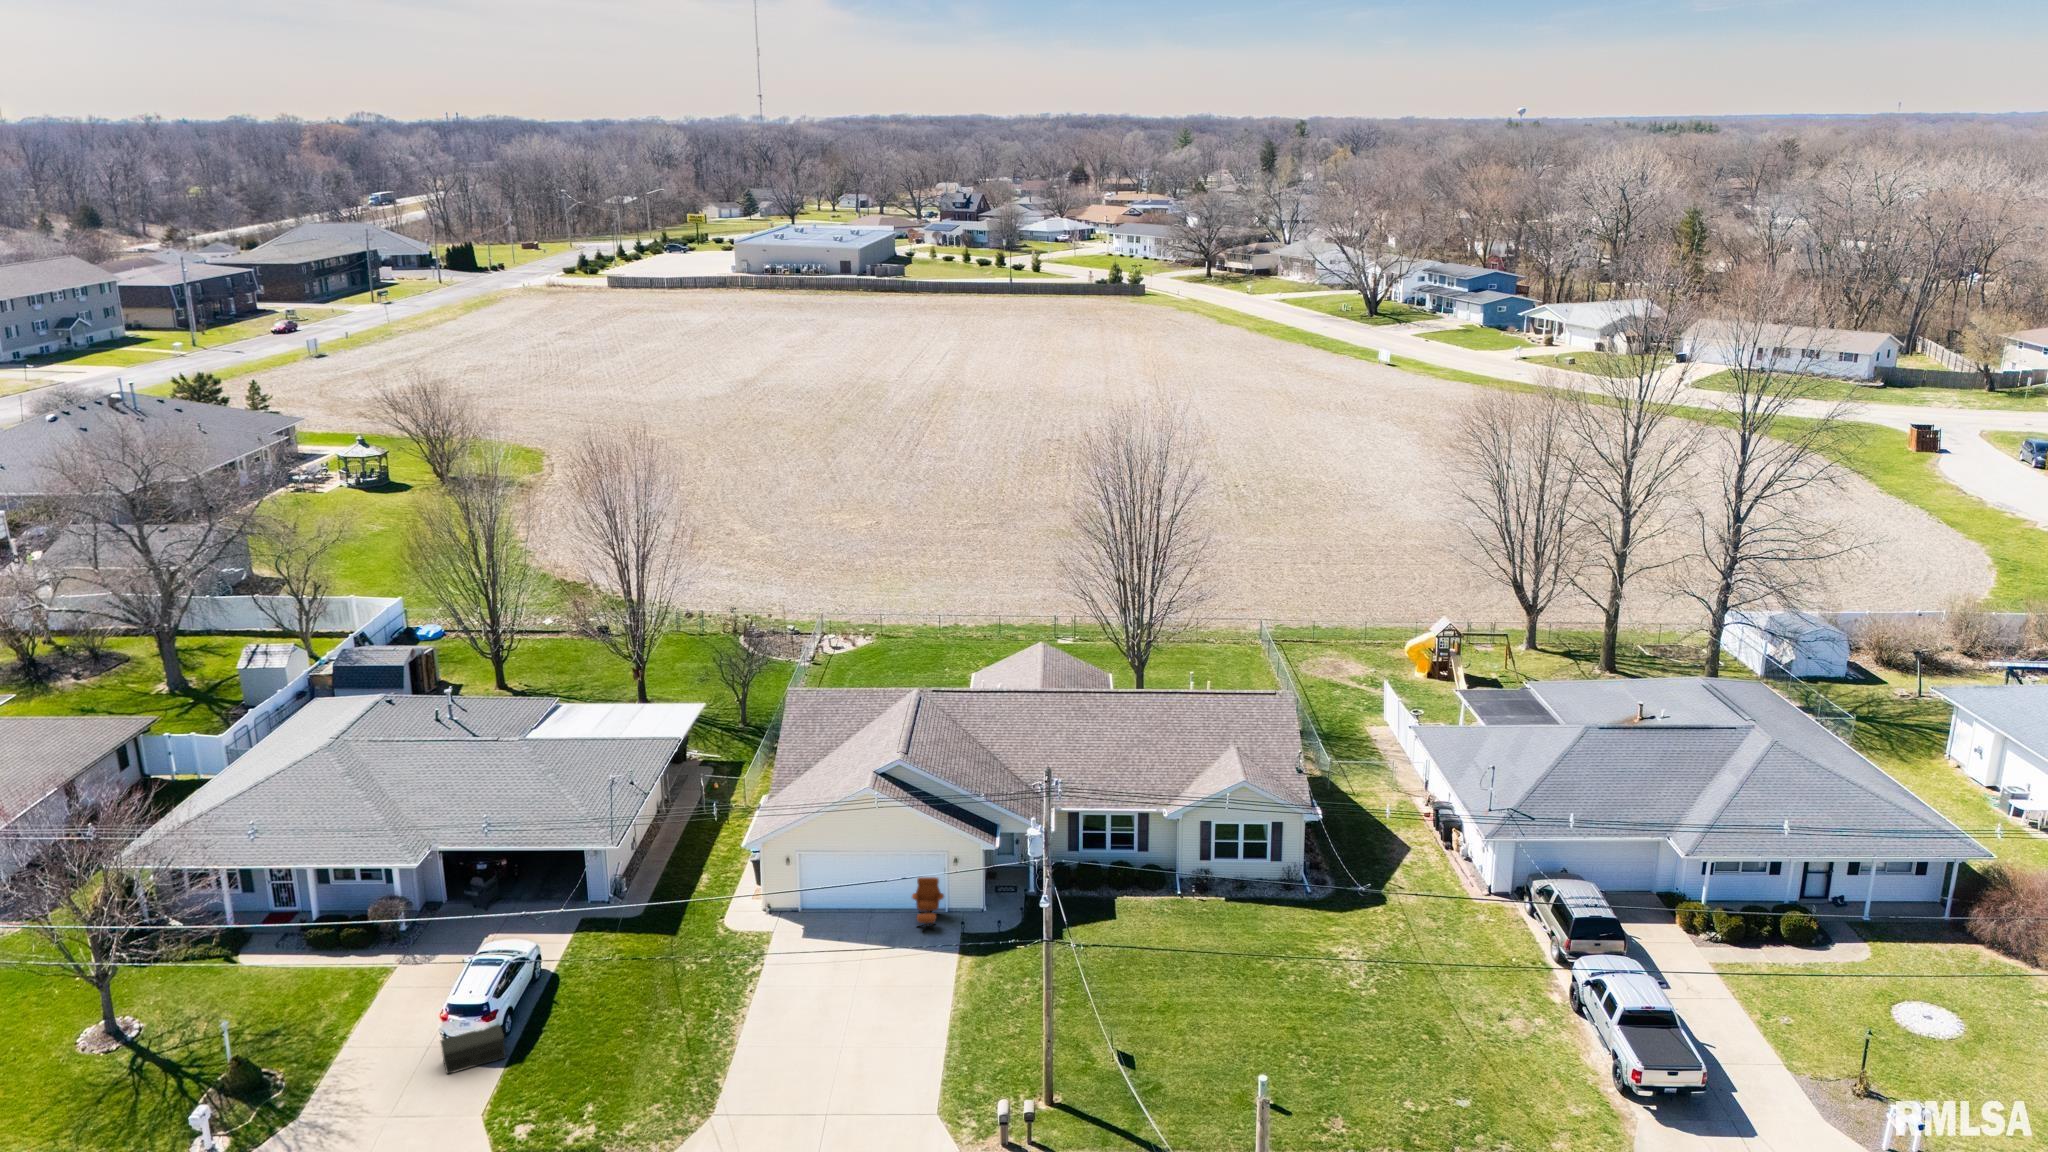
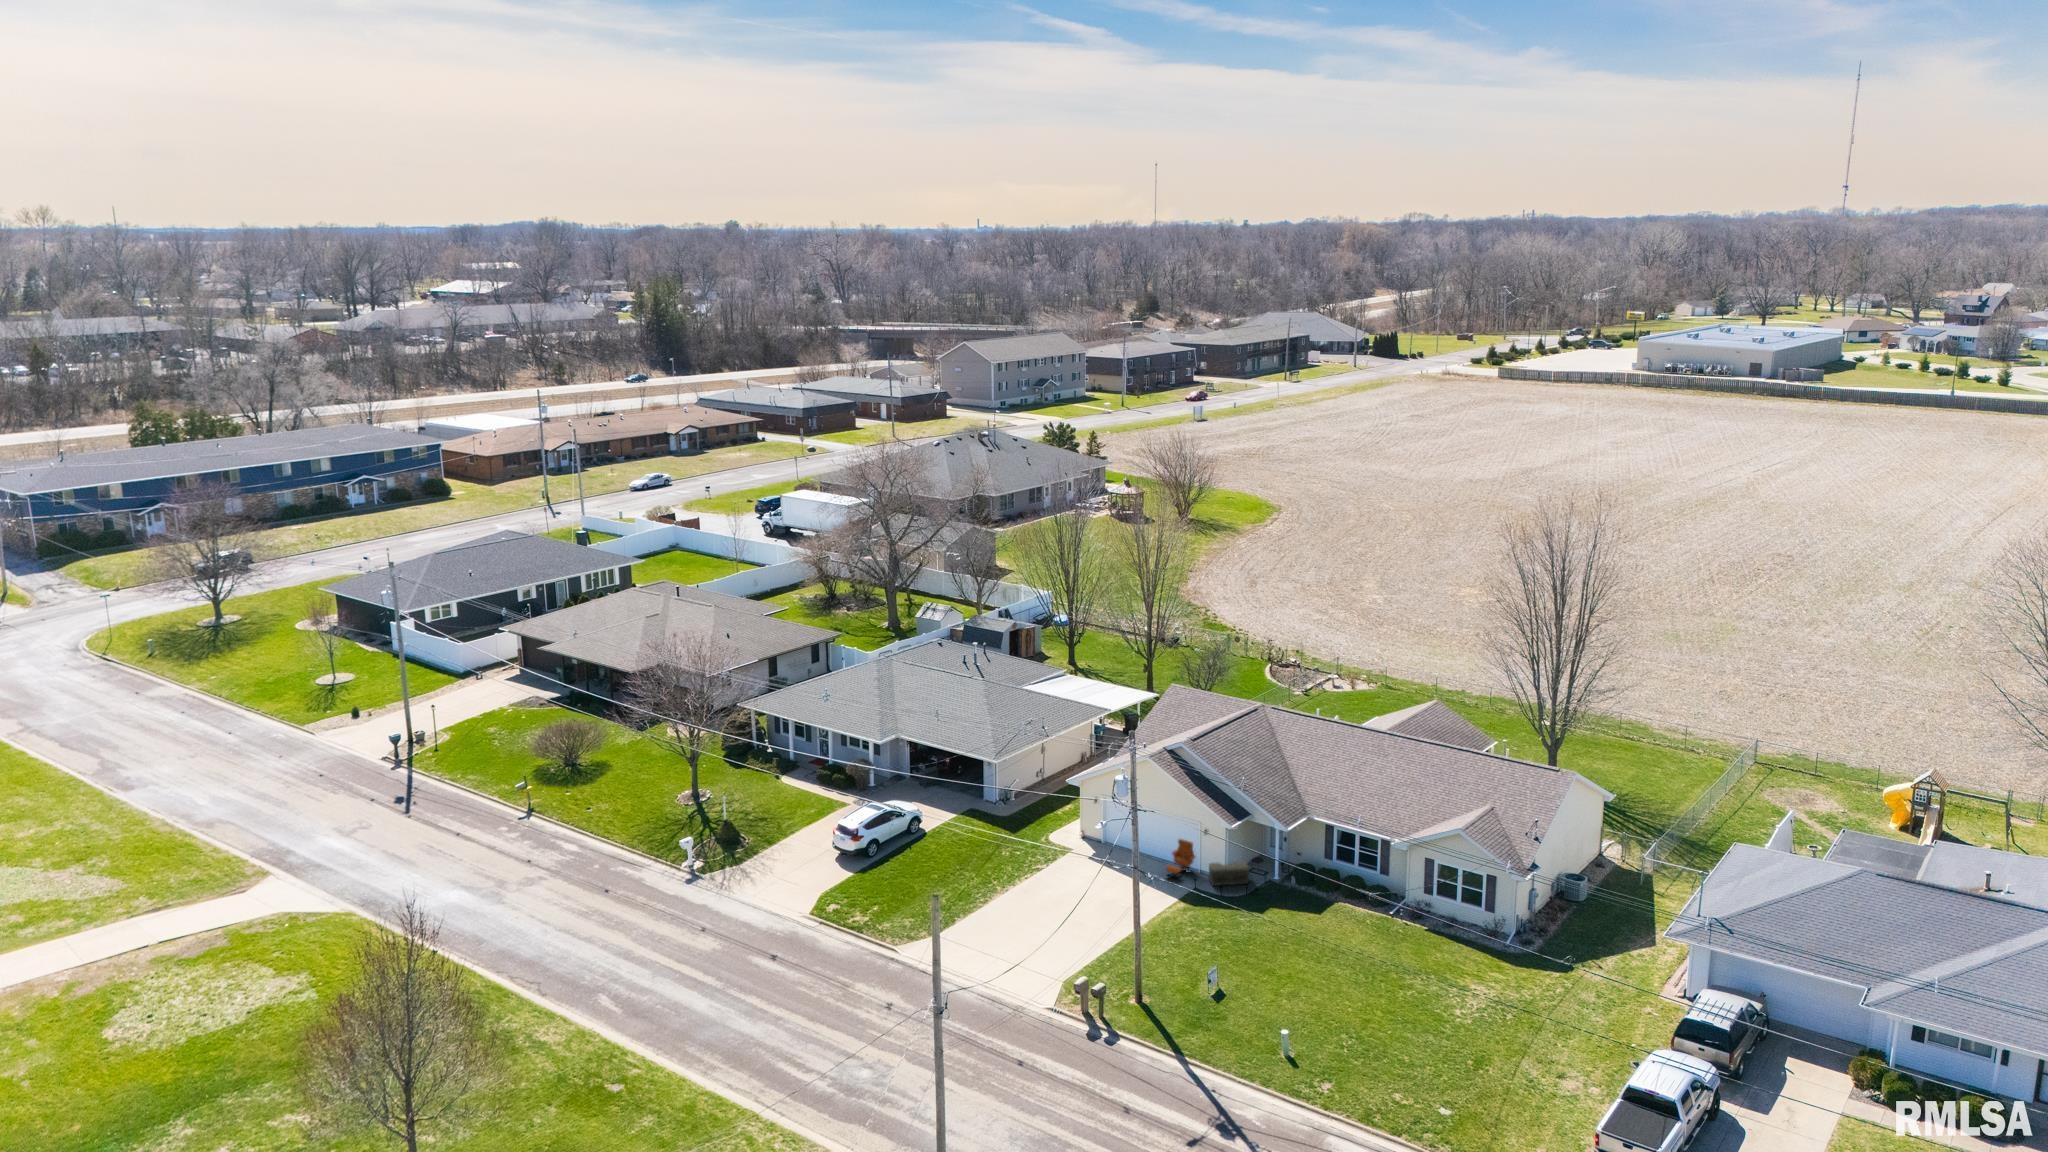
storage bench: present [441,1025,506,1074] -> present [1209,861,1249,886]

